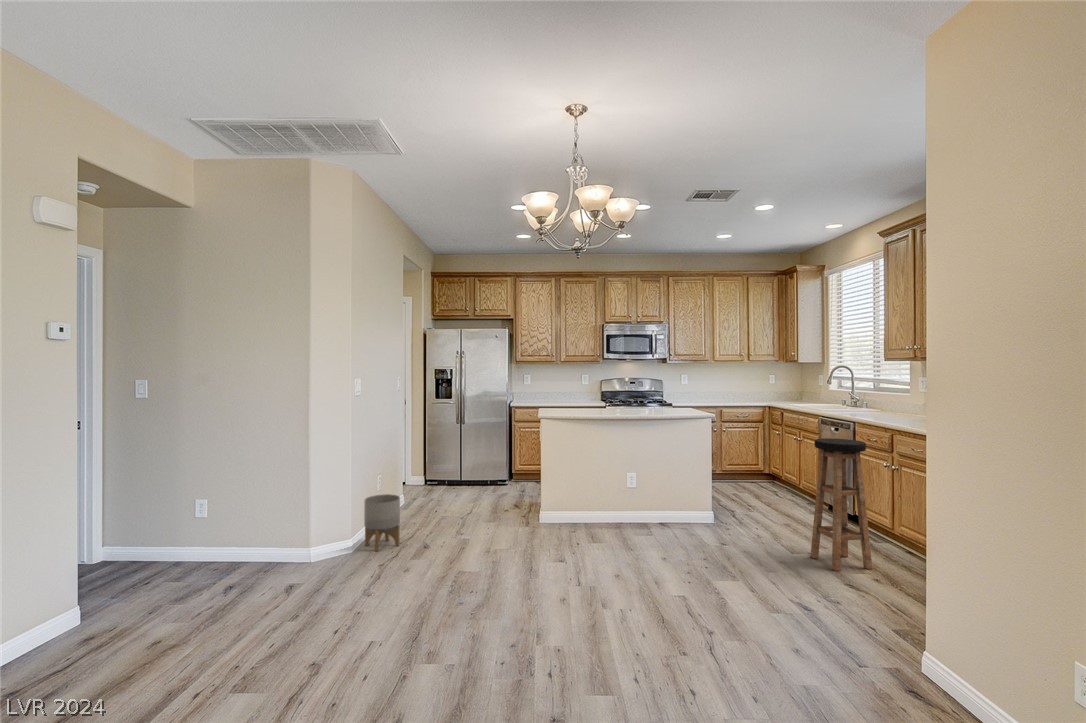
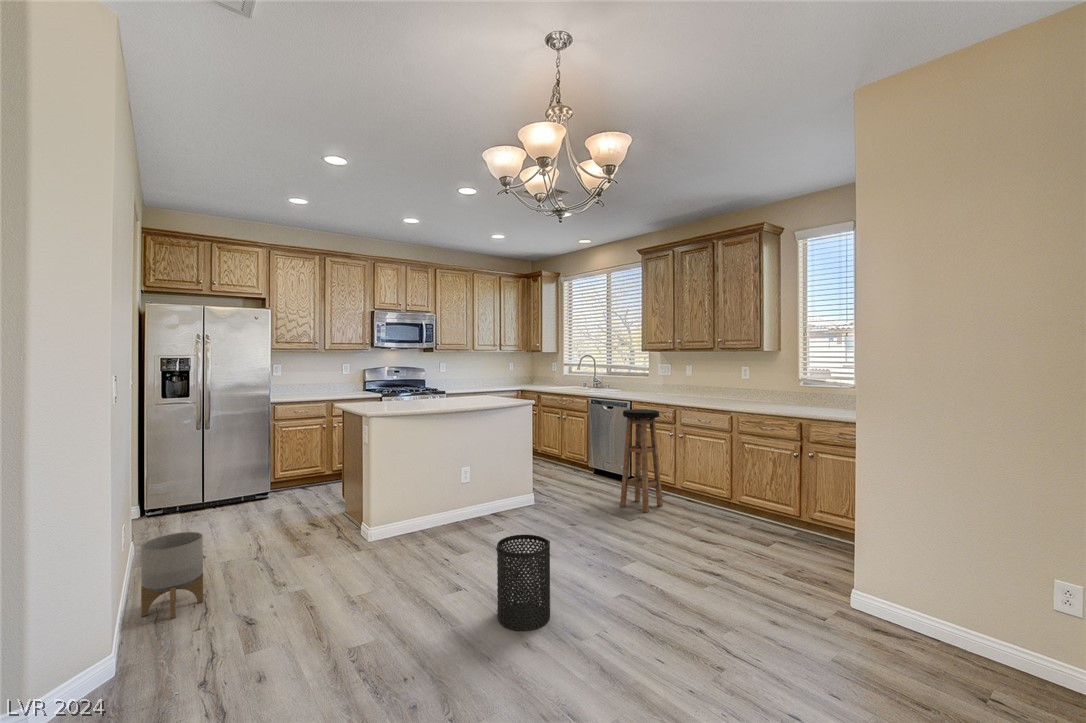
trash can: none [544,546,597,636] -> present [496,534,550,631]

